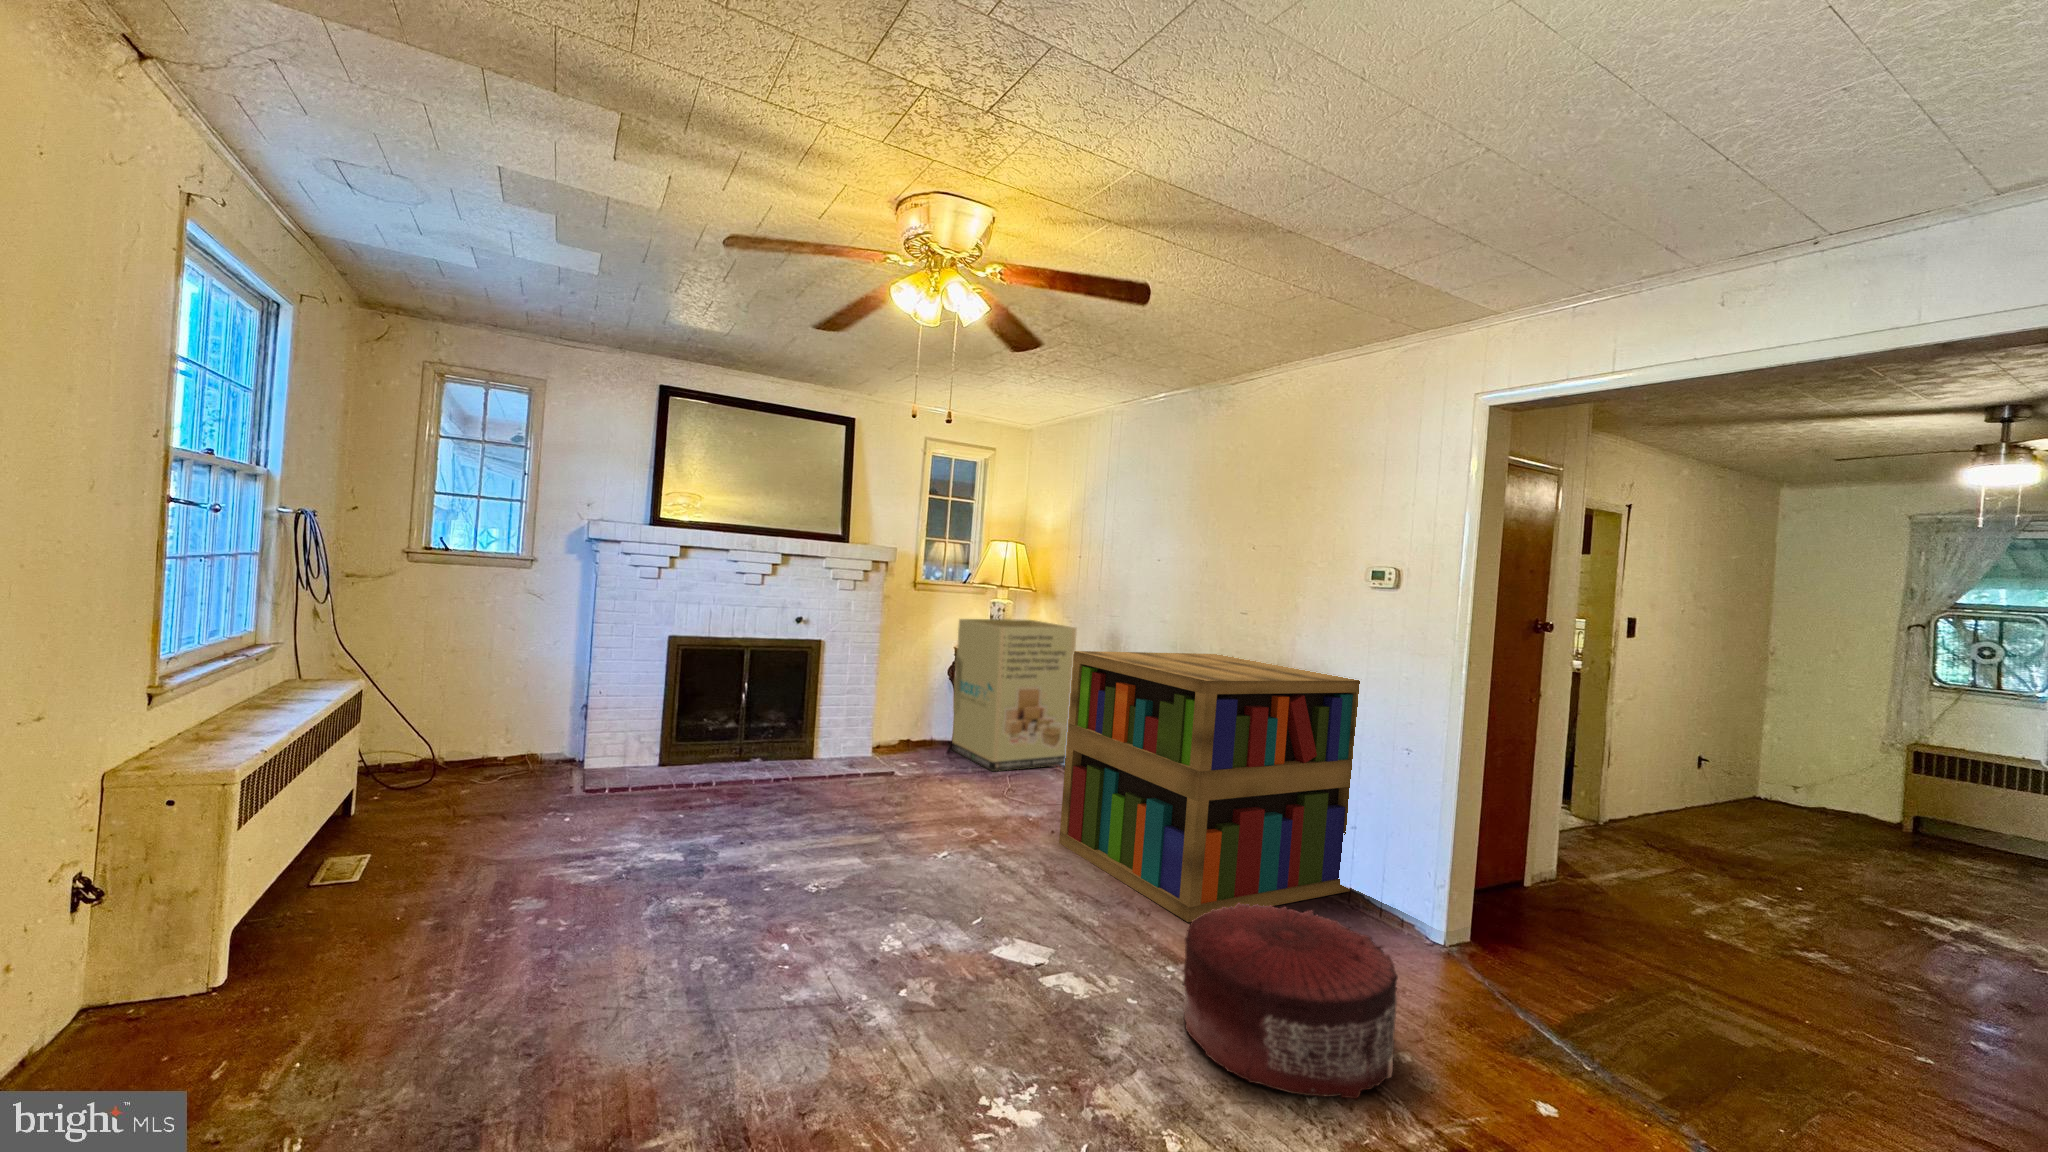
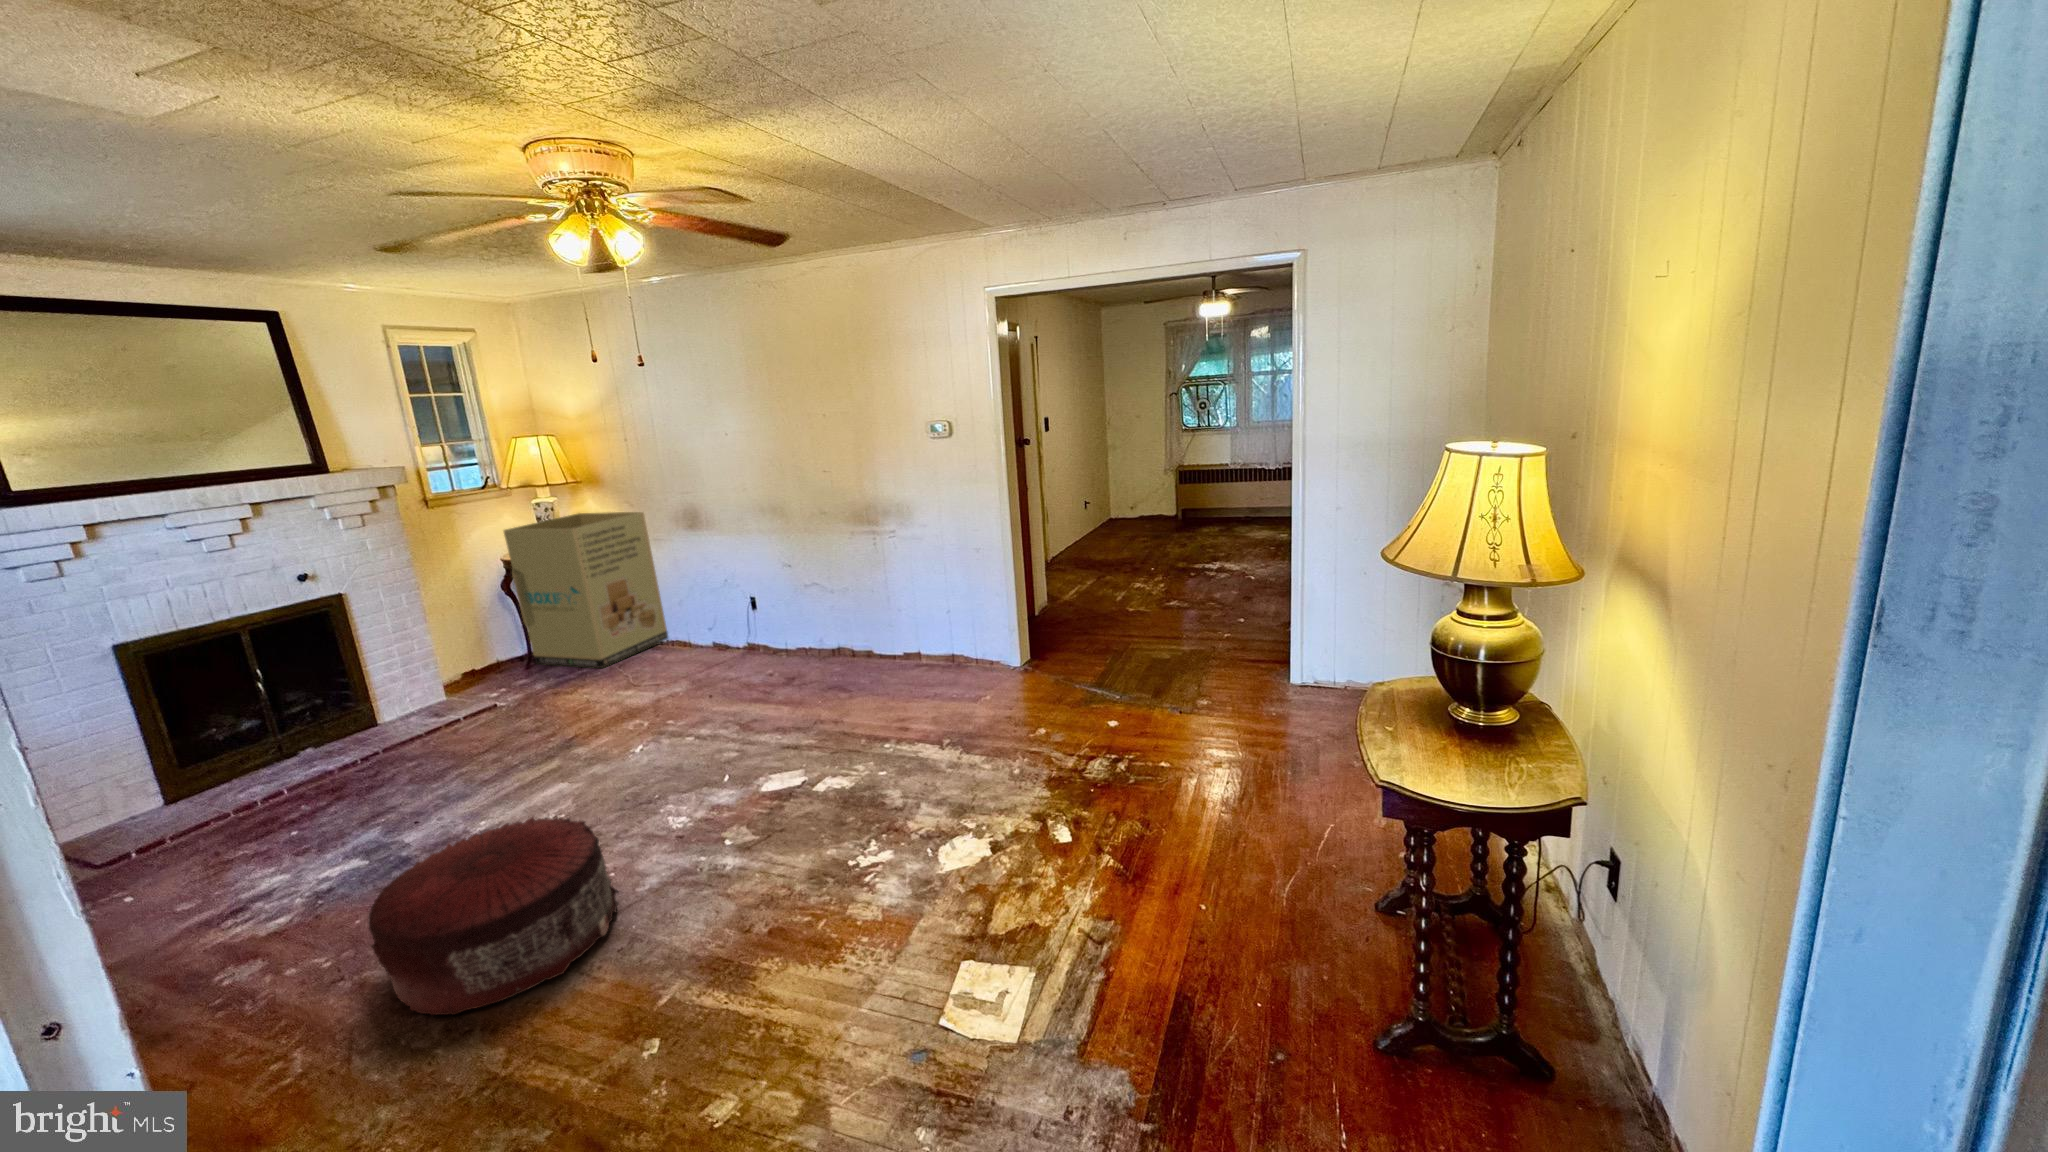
bookshelf: present [1059,651,1360,922] -> none [701,507,951,714]
pouf: present [1183,904,1398,1099] -> present [369,817,618,1015]

